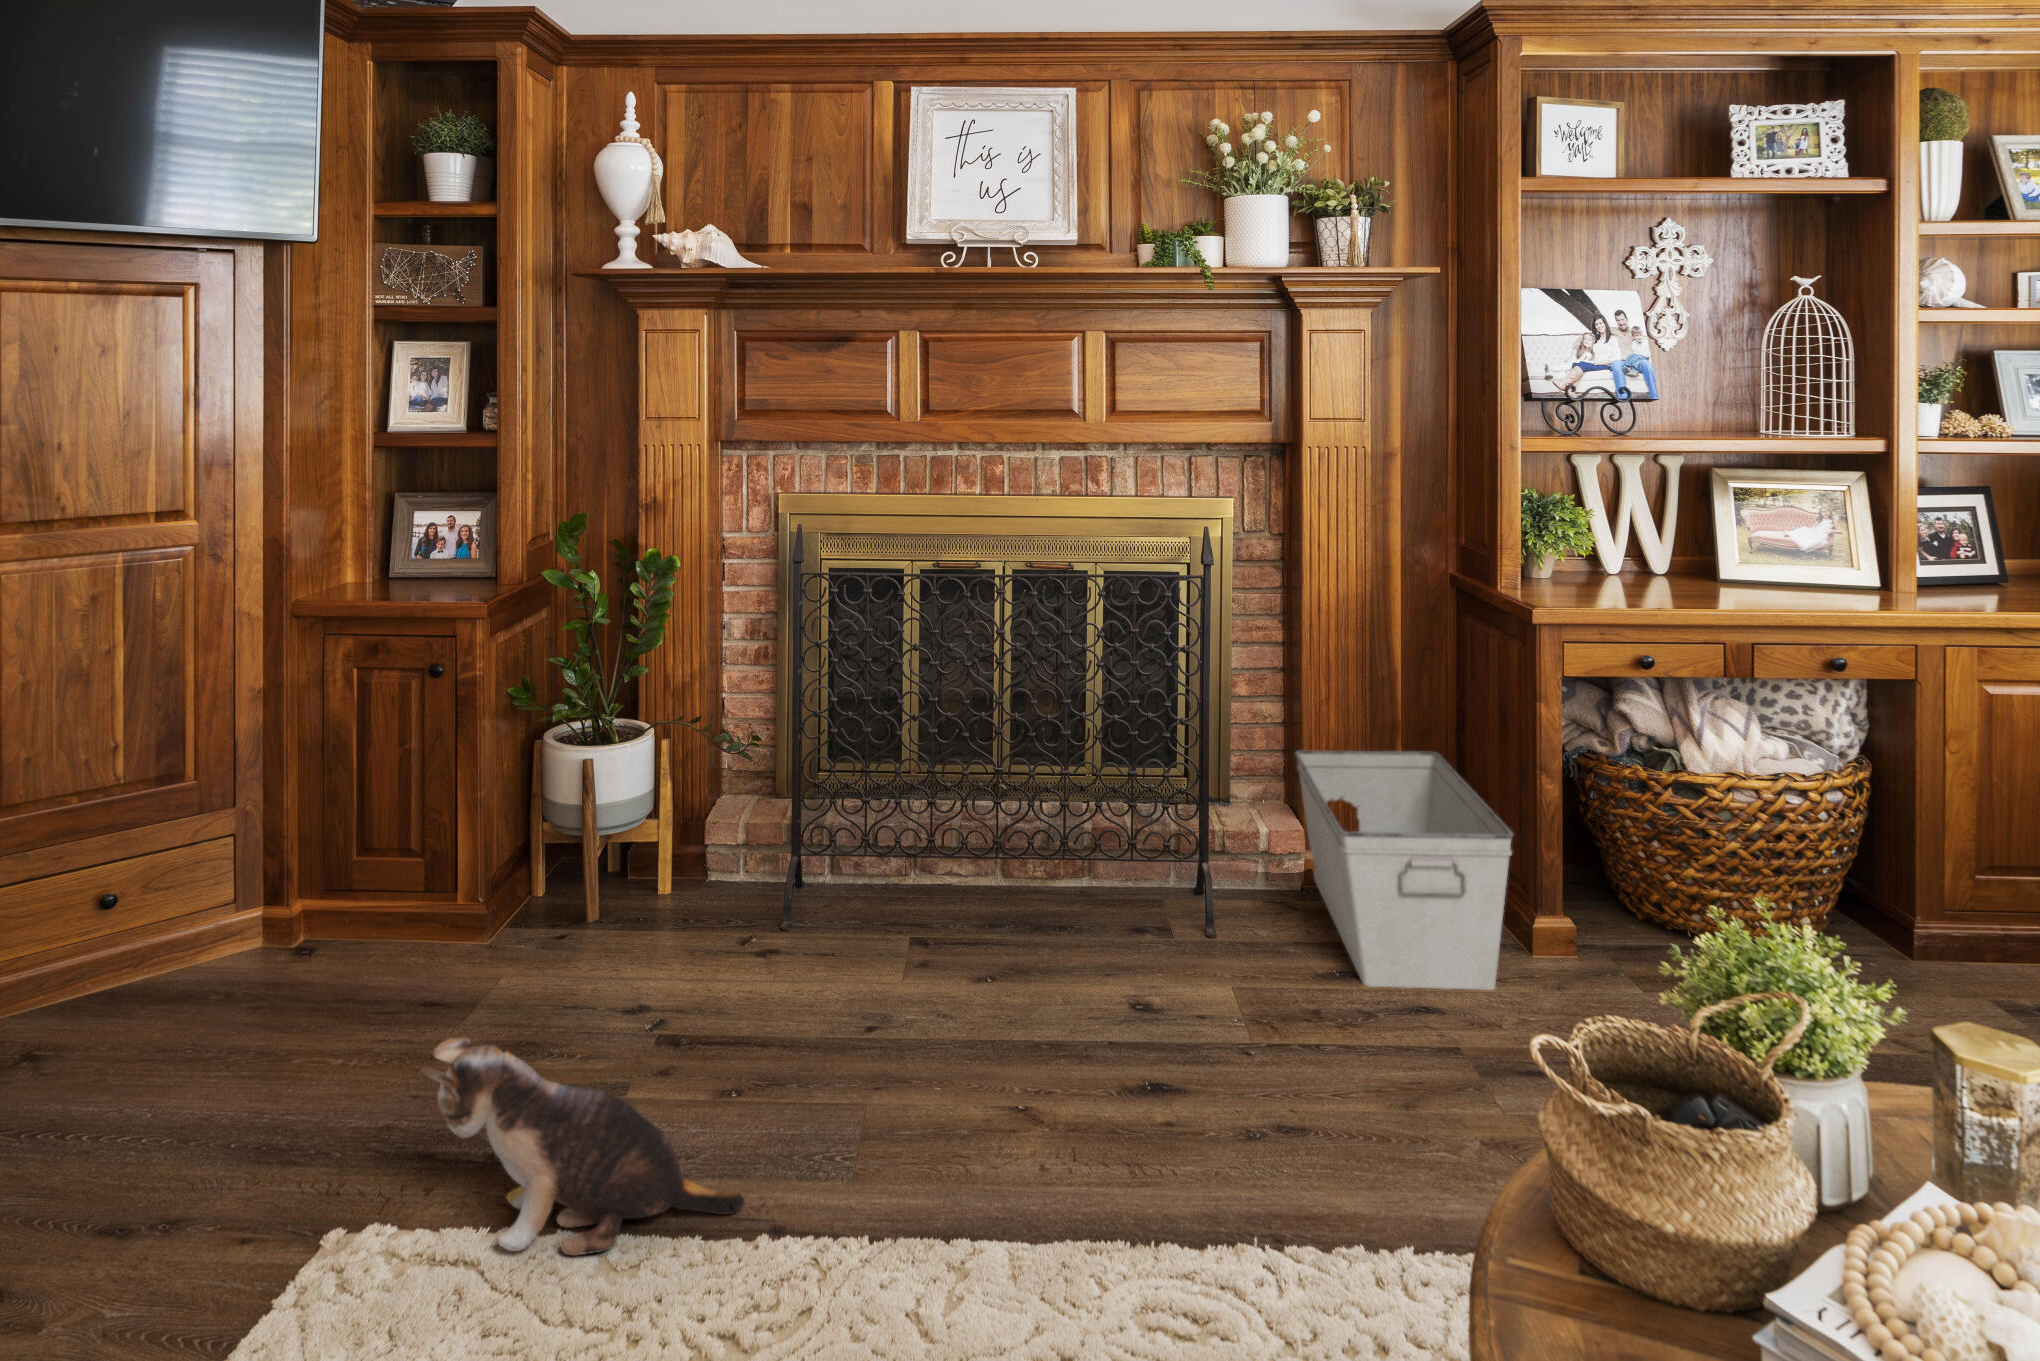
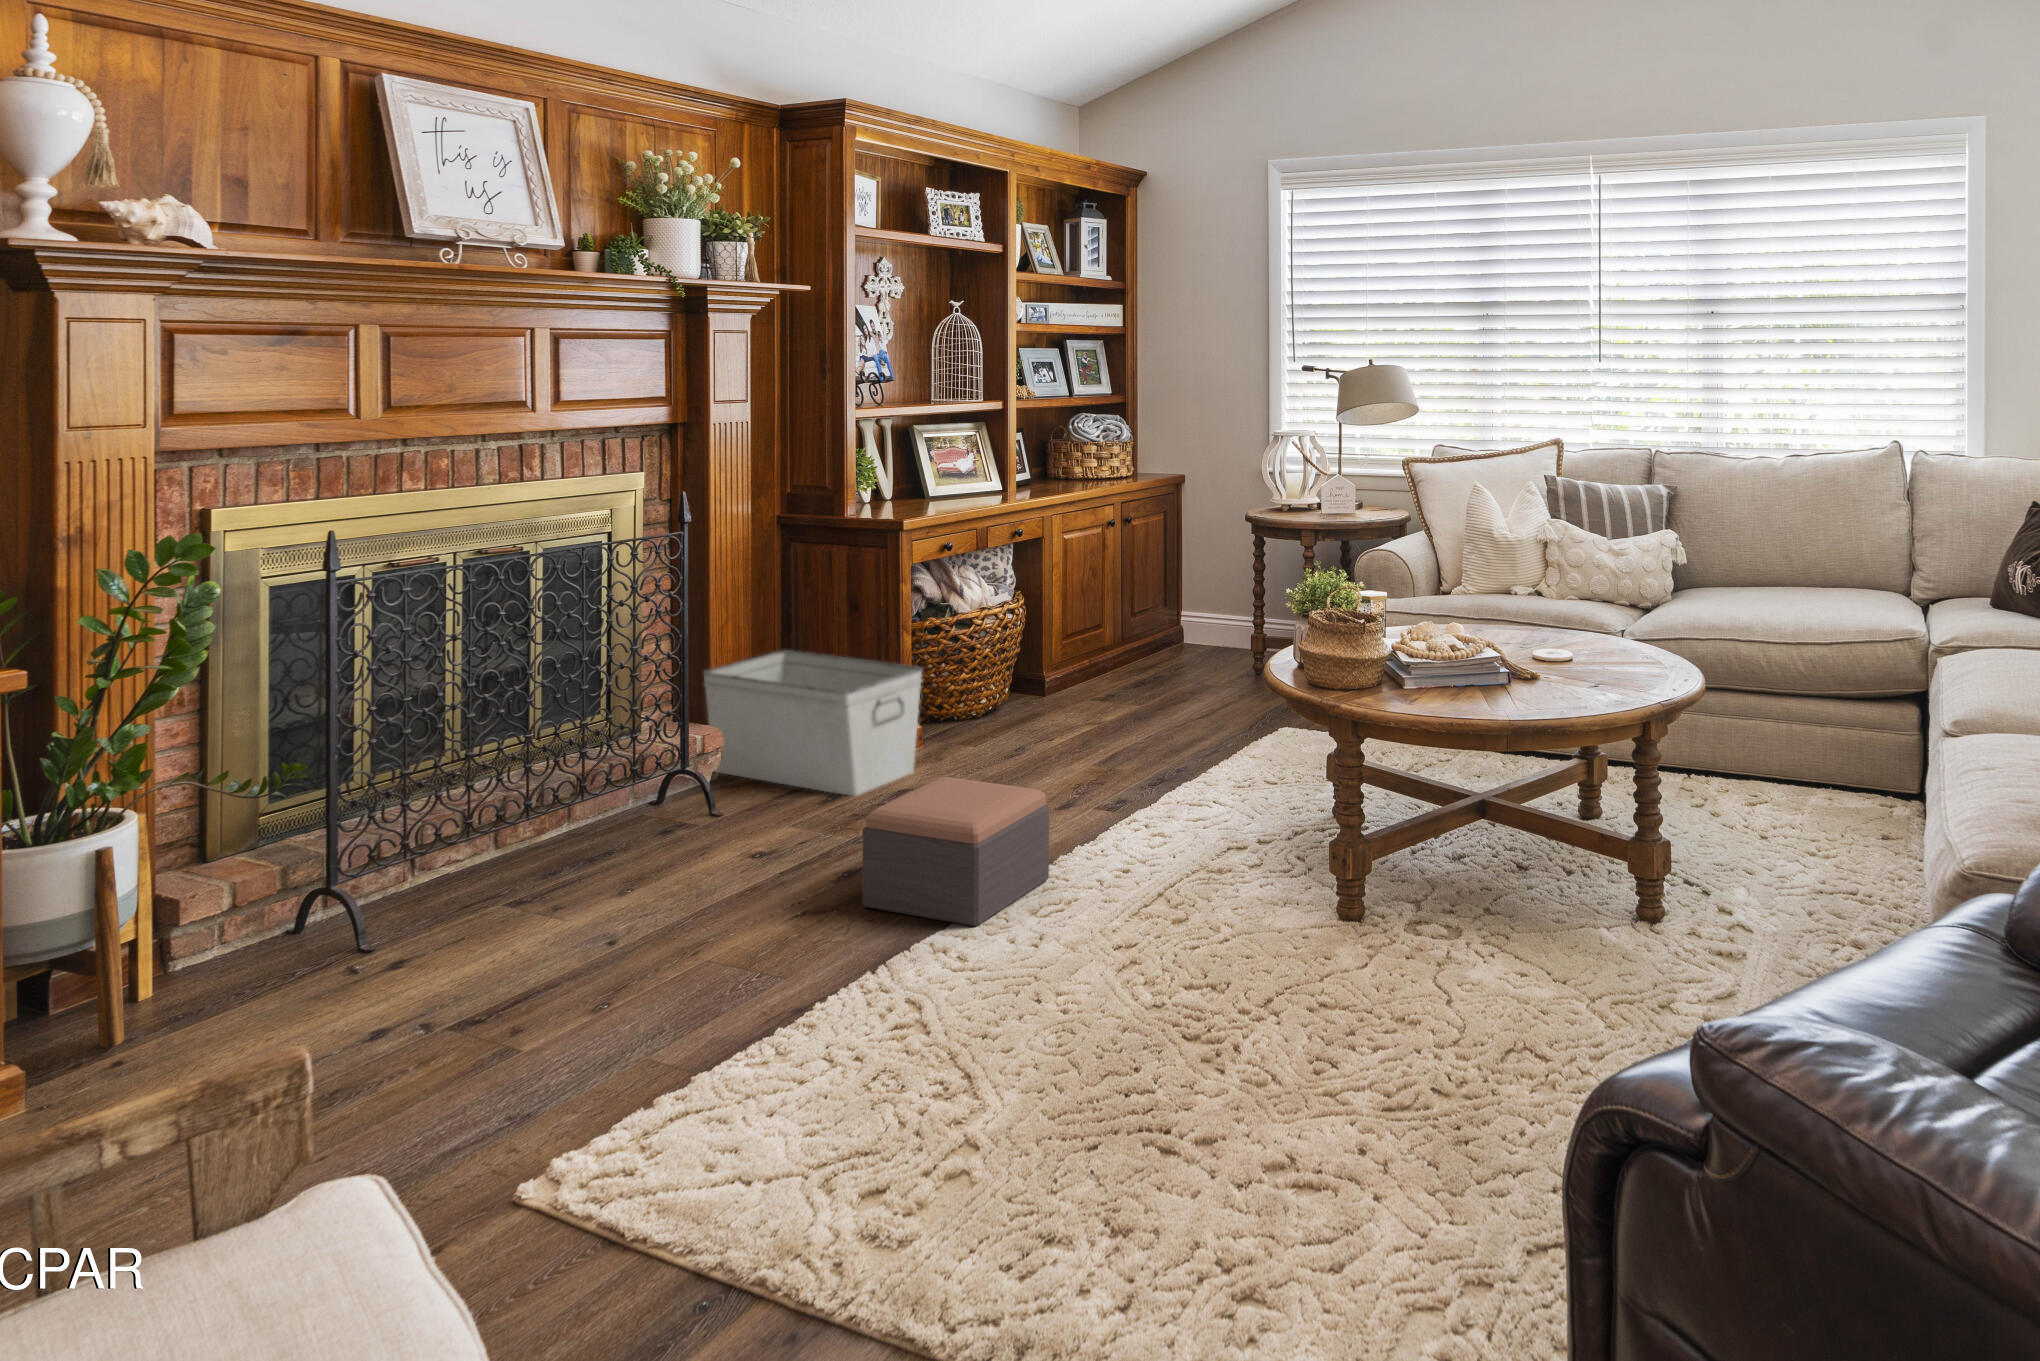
footstool: none [1026,1014,1265,1286] -> present [863,777,1049,927]
plush toy: present [421,1037,745,1256] -> none [608,934,790,1073]

